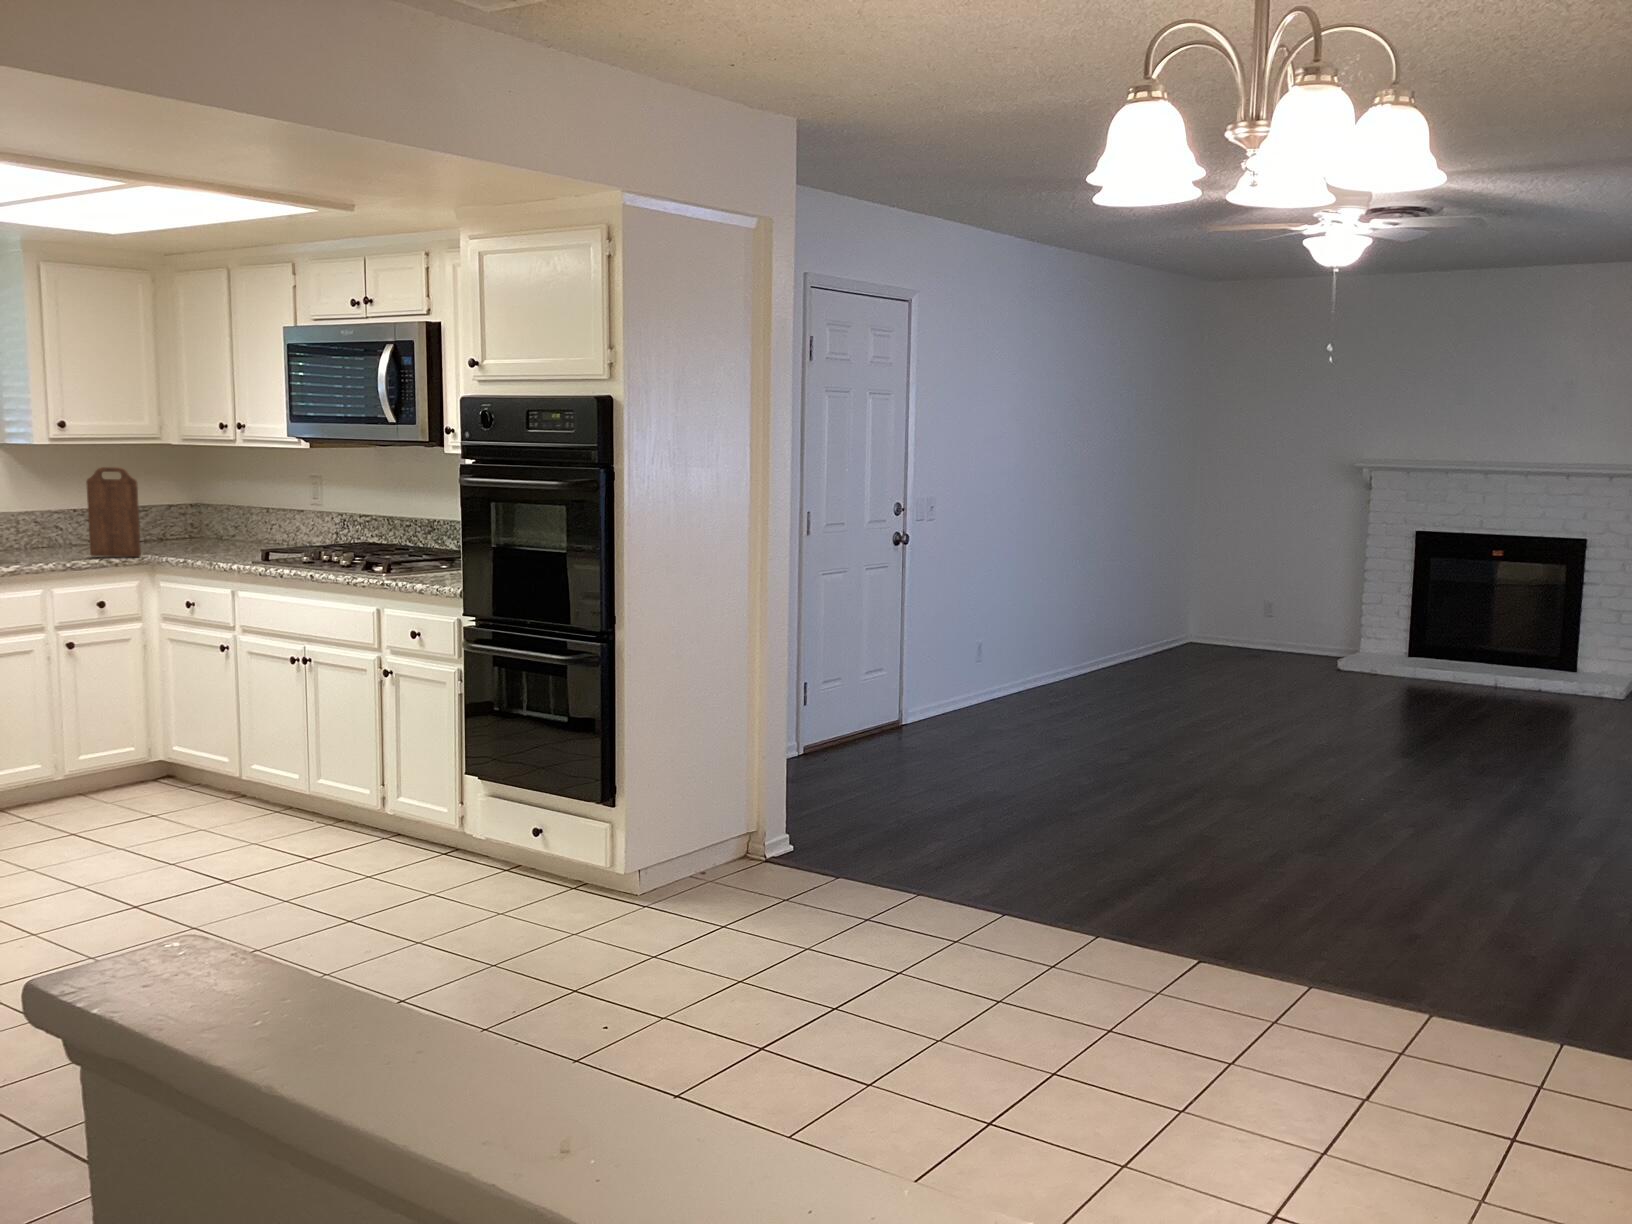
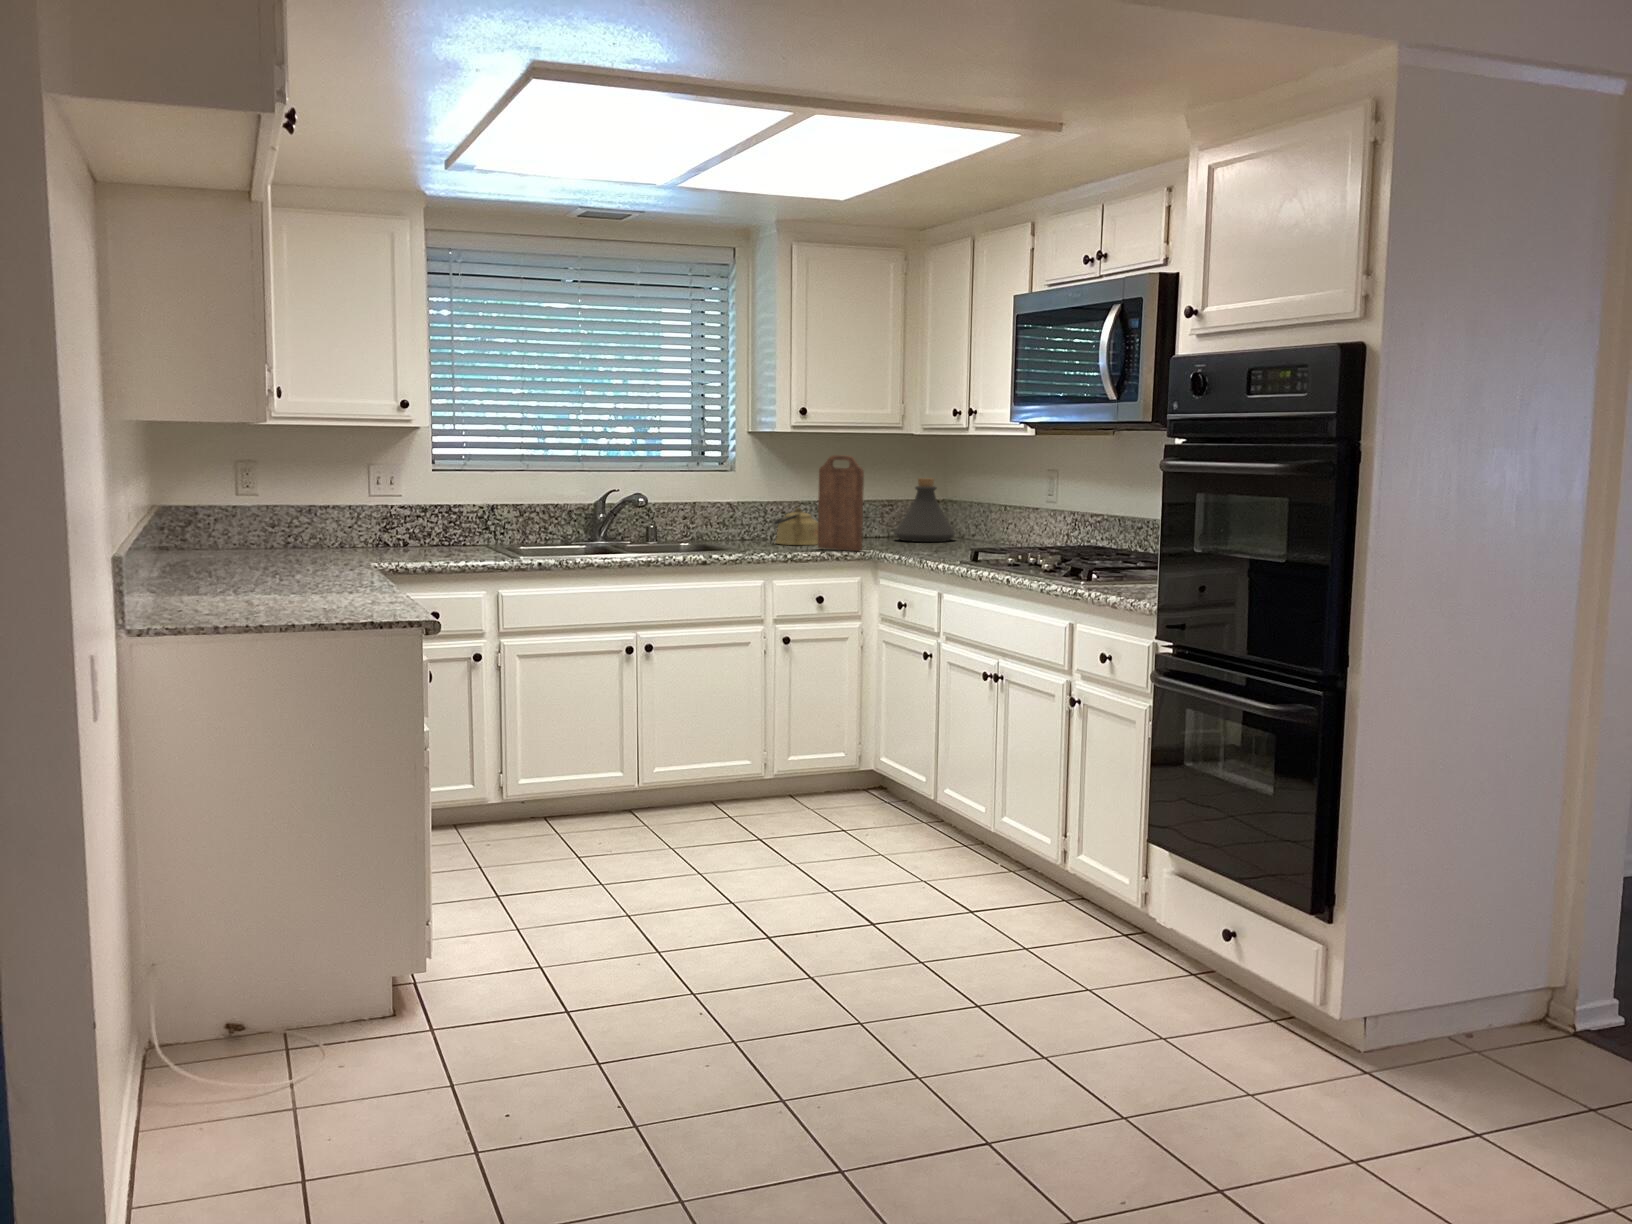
bottle: none [156,485,220,544] -> present [894,478,955,542]
kettle: none [31,518,85,554] -> present [774,508,818,545]

